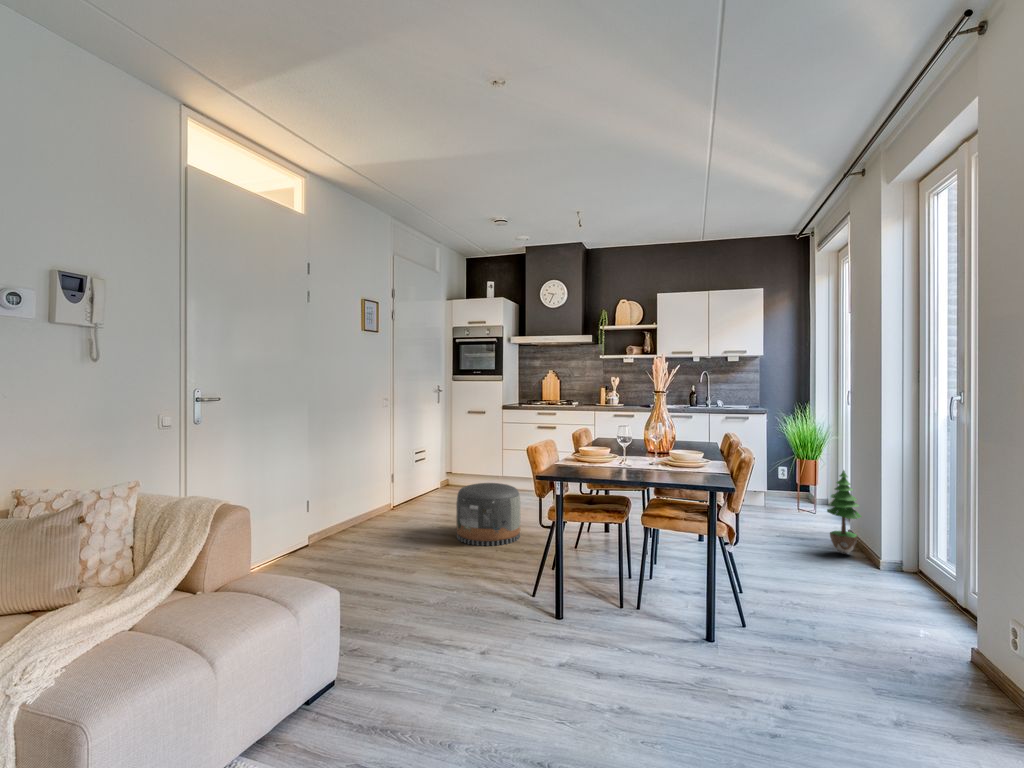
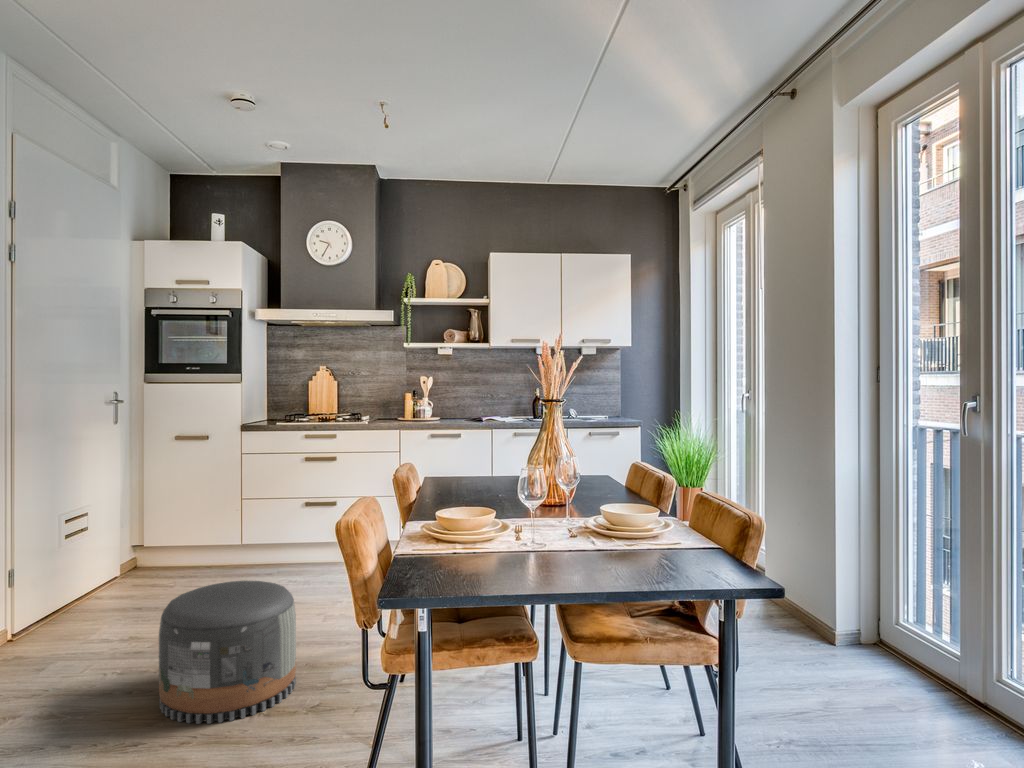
potted tree: present [827,470,862,554] -> none [770,512,817,635]

